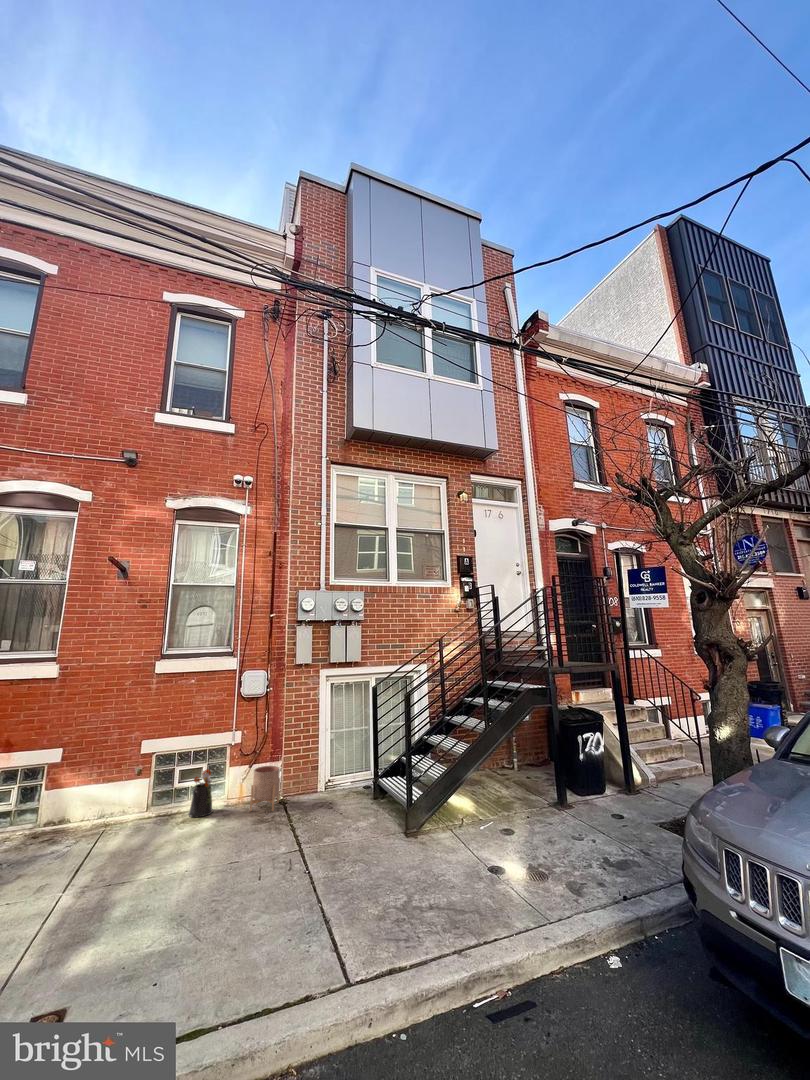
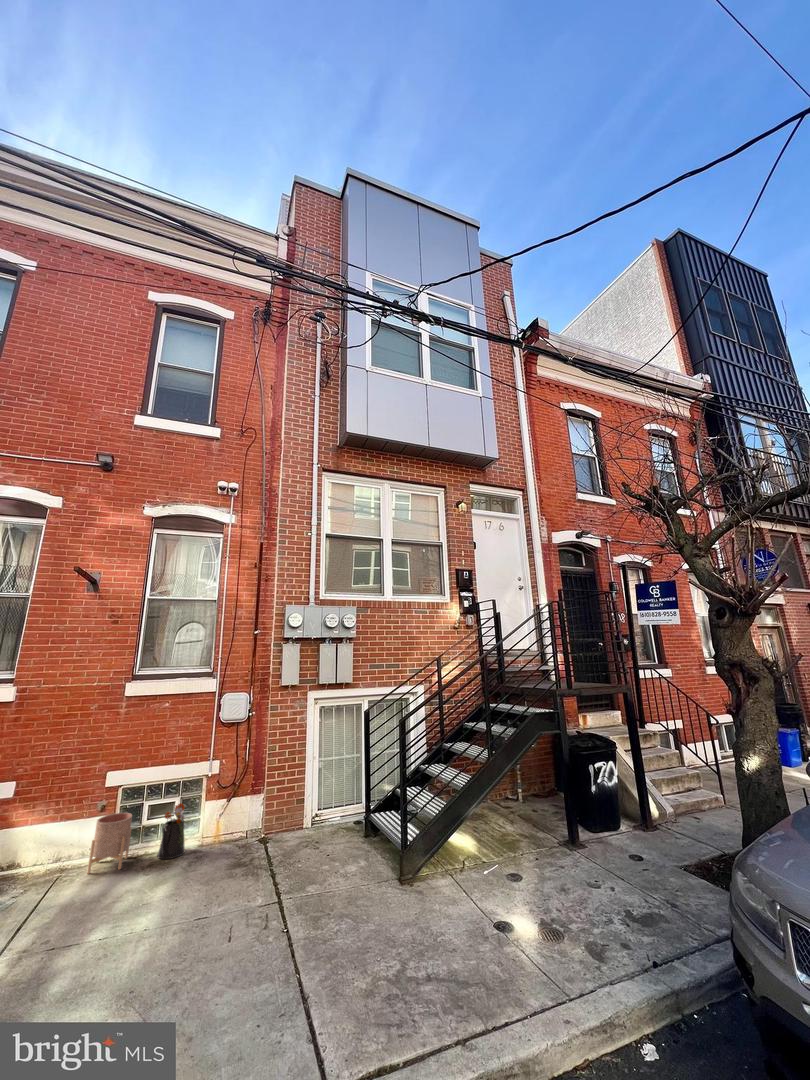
planter: present [250,766,280,811] -> present [87,813,132,874]

